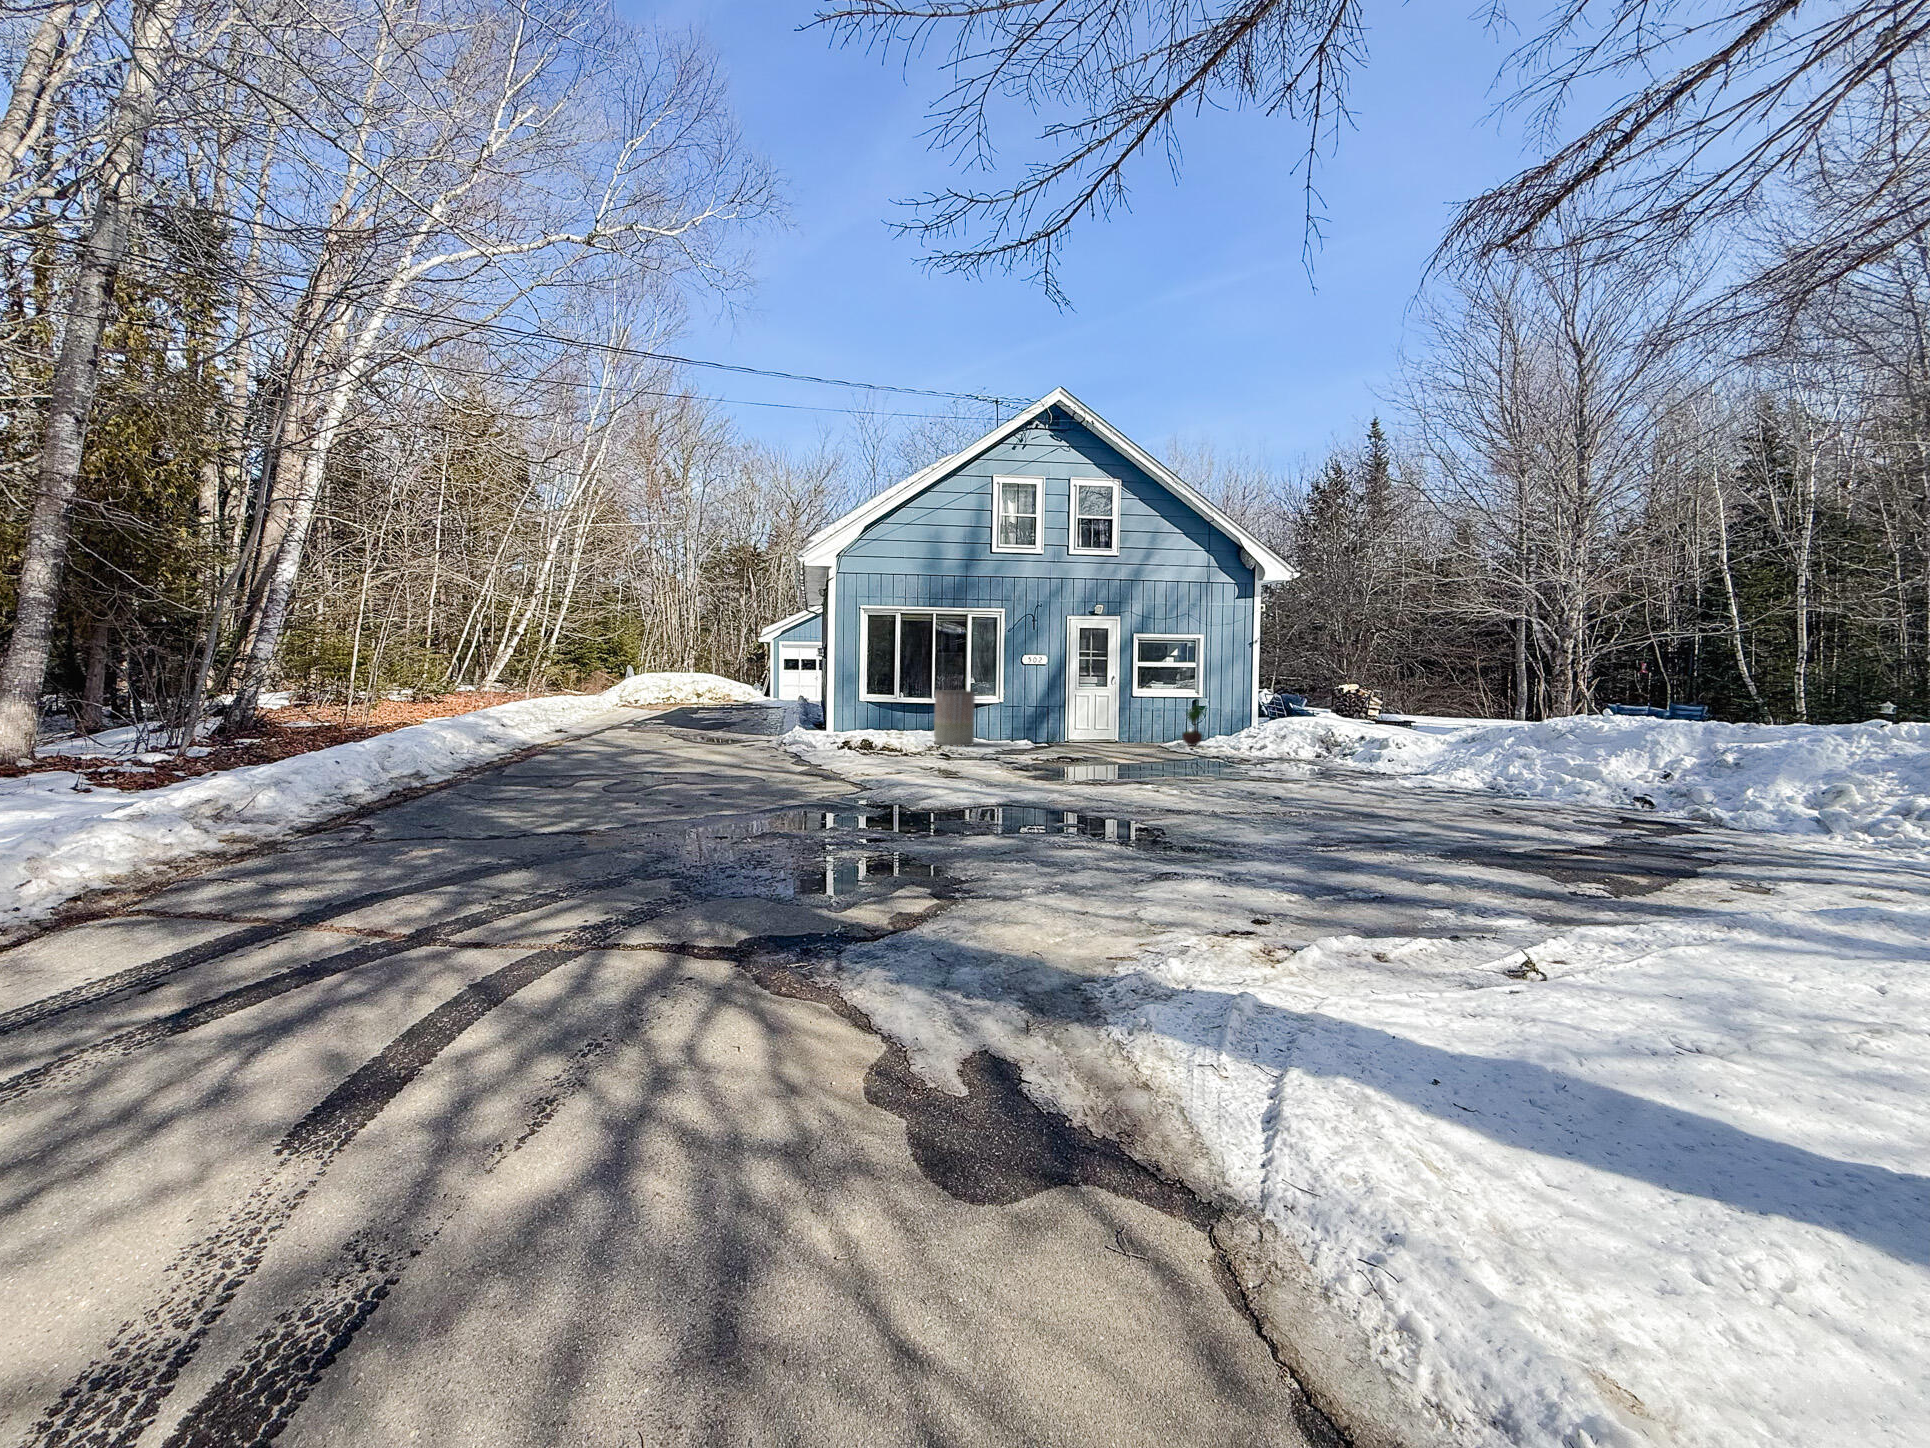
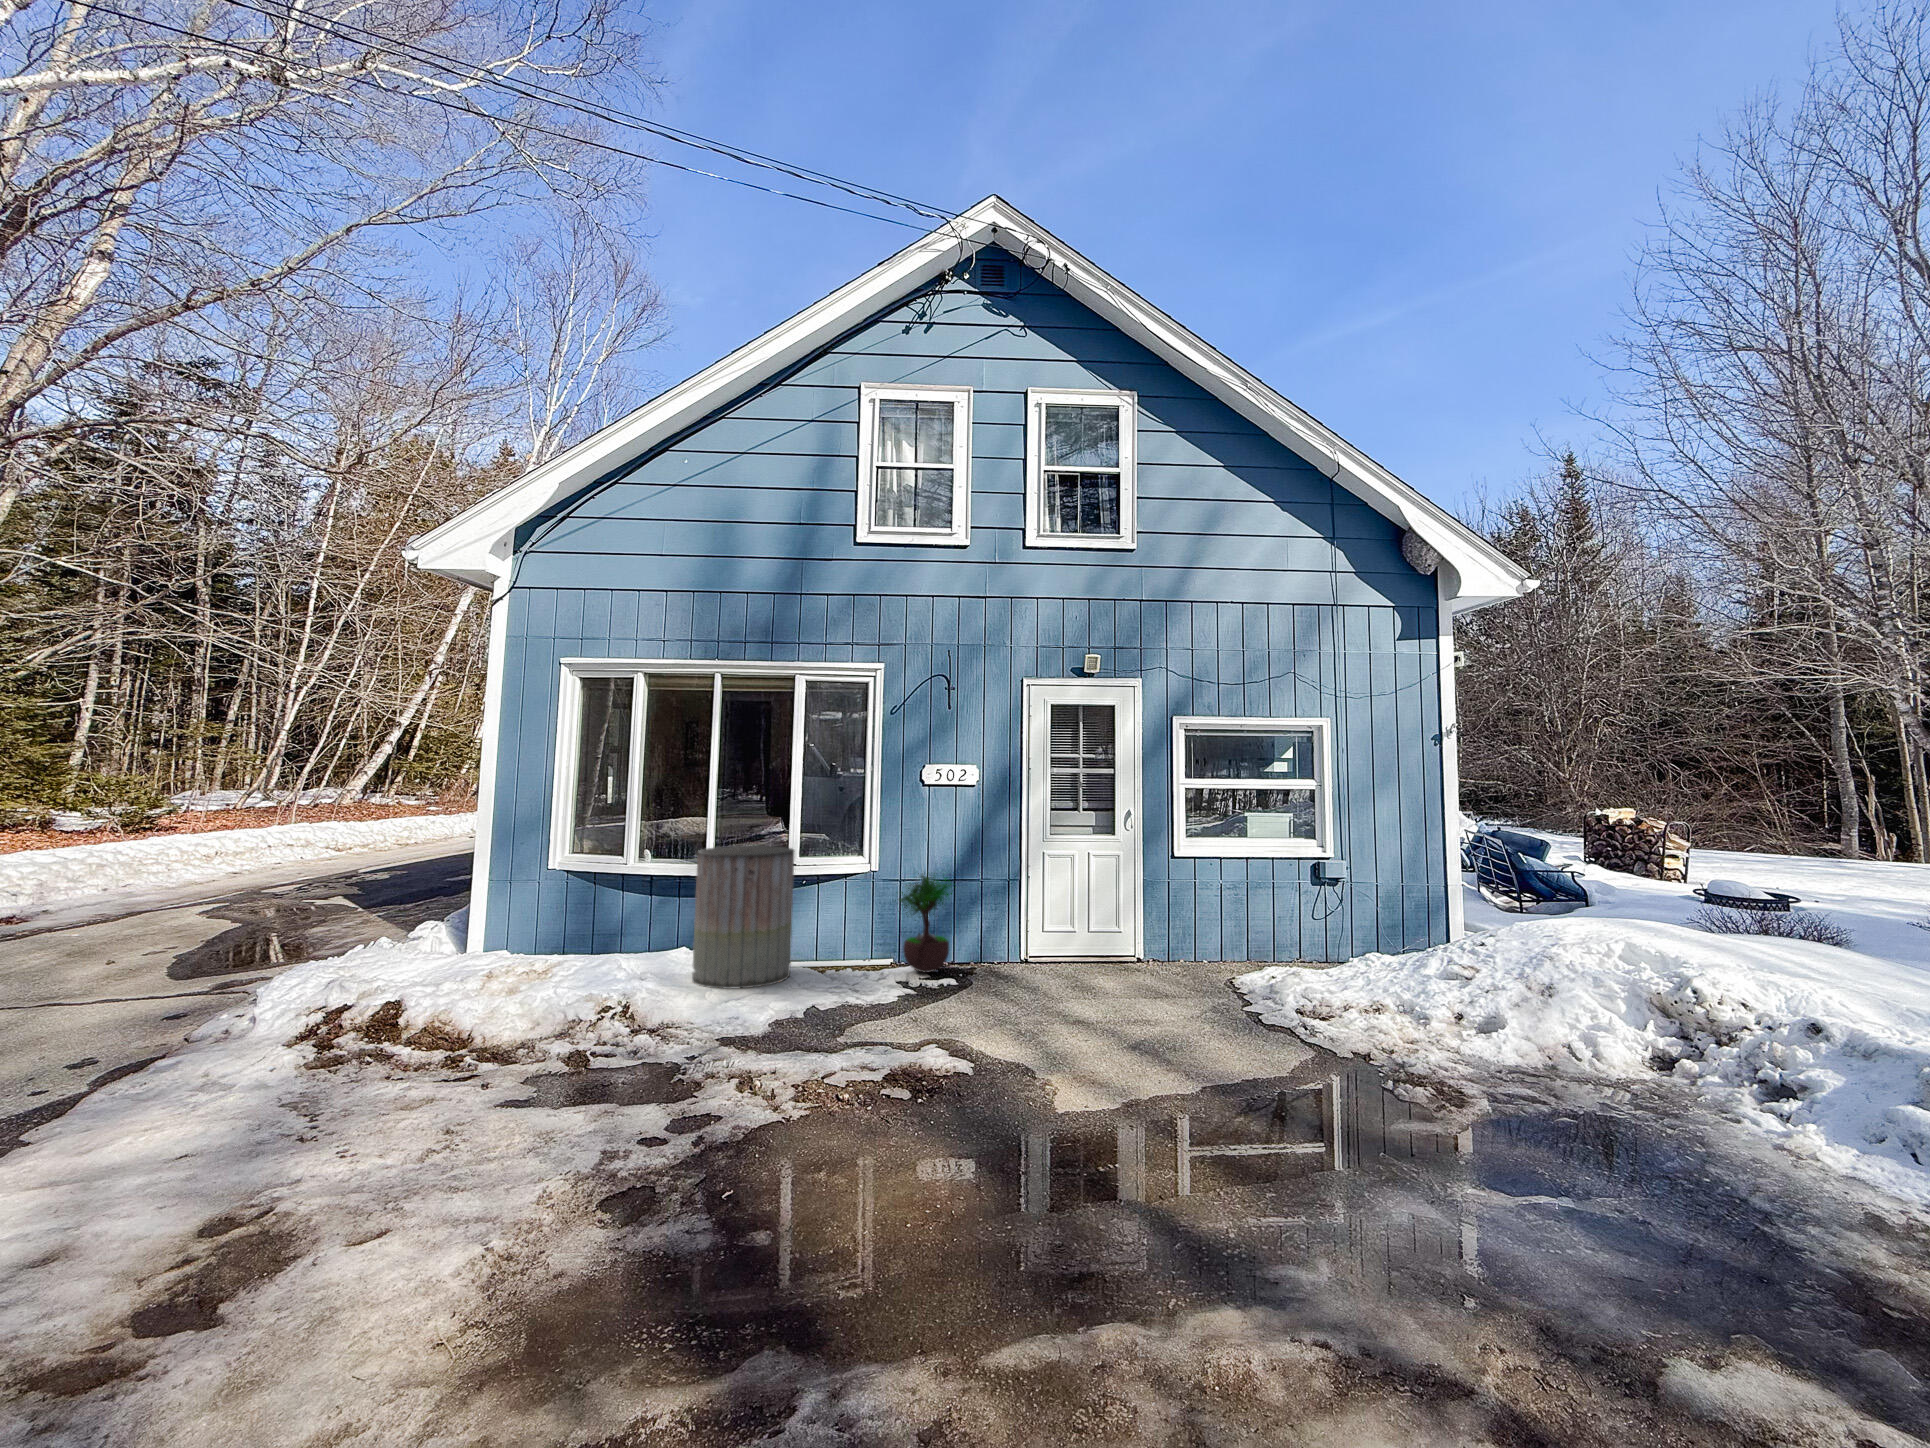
potted tree: present [1182,705,1205,746] -> present [899,873,952,973]

